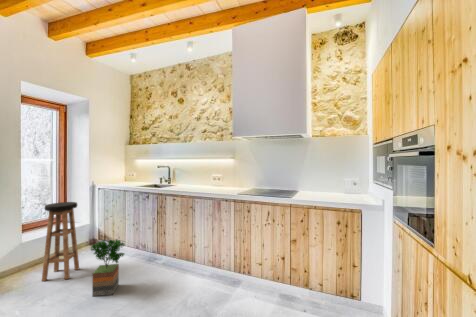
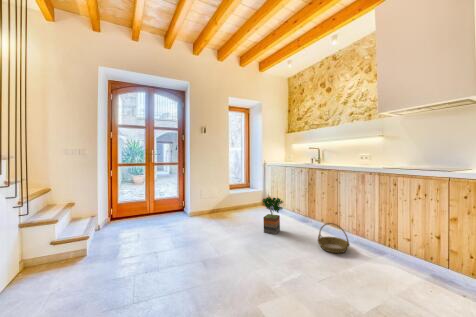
bar stool: present [42,202,79,281] -> none [238,172,257,221]
basket: none [172,263,208,301] -> present [318,223,350,253]

